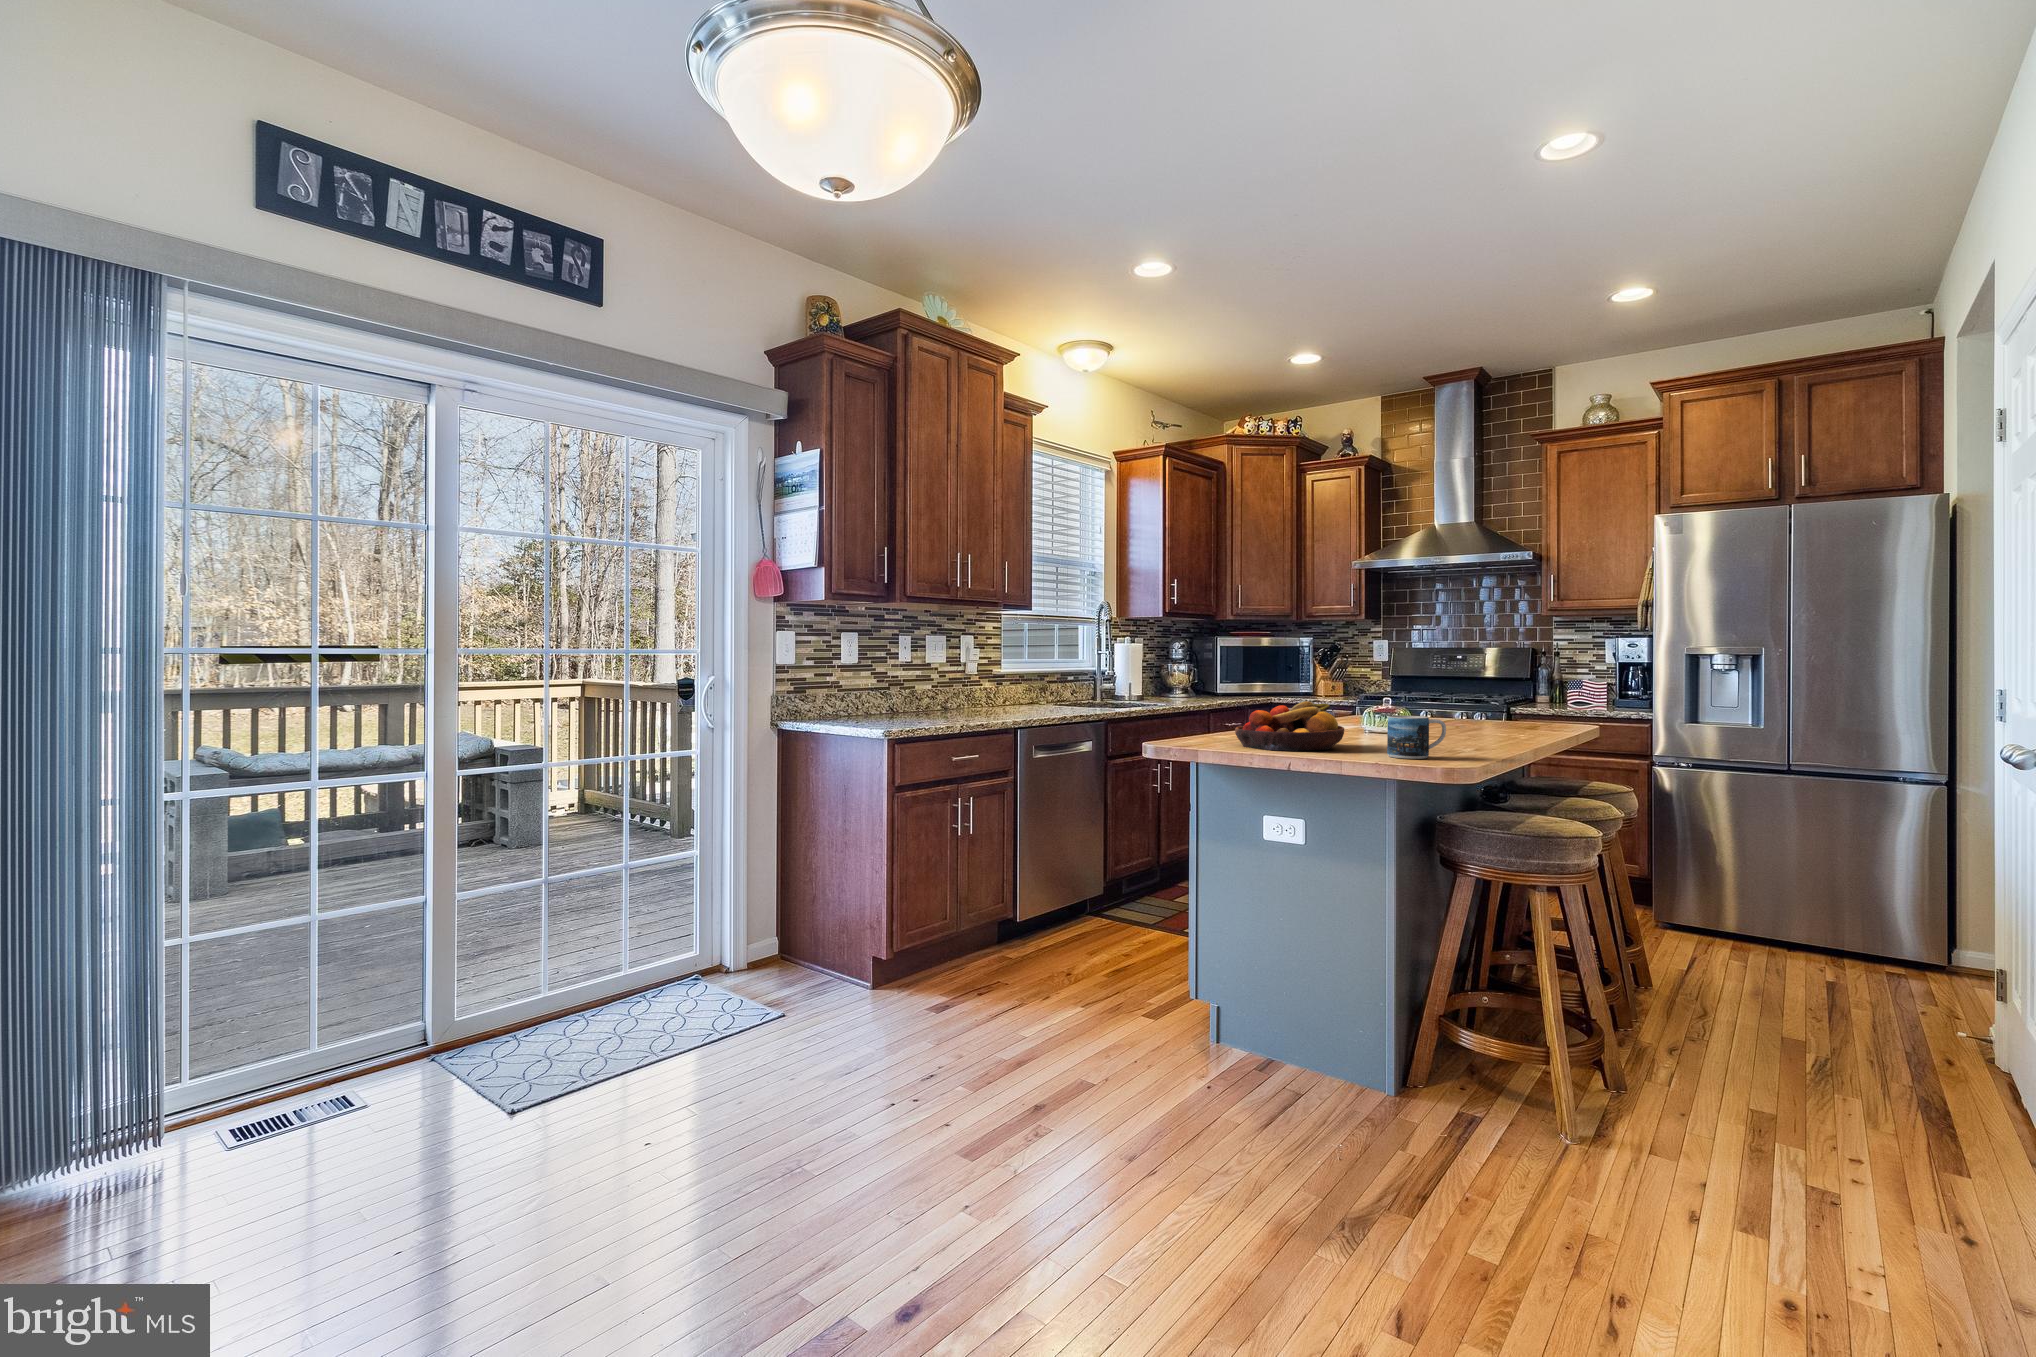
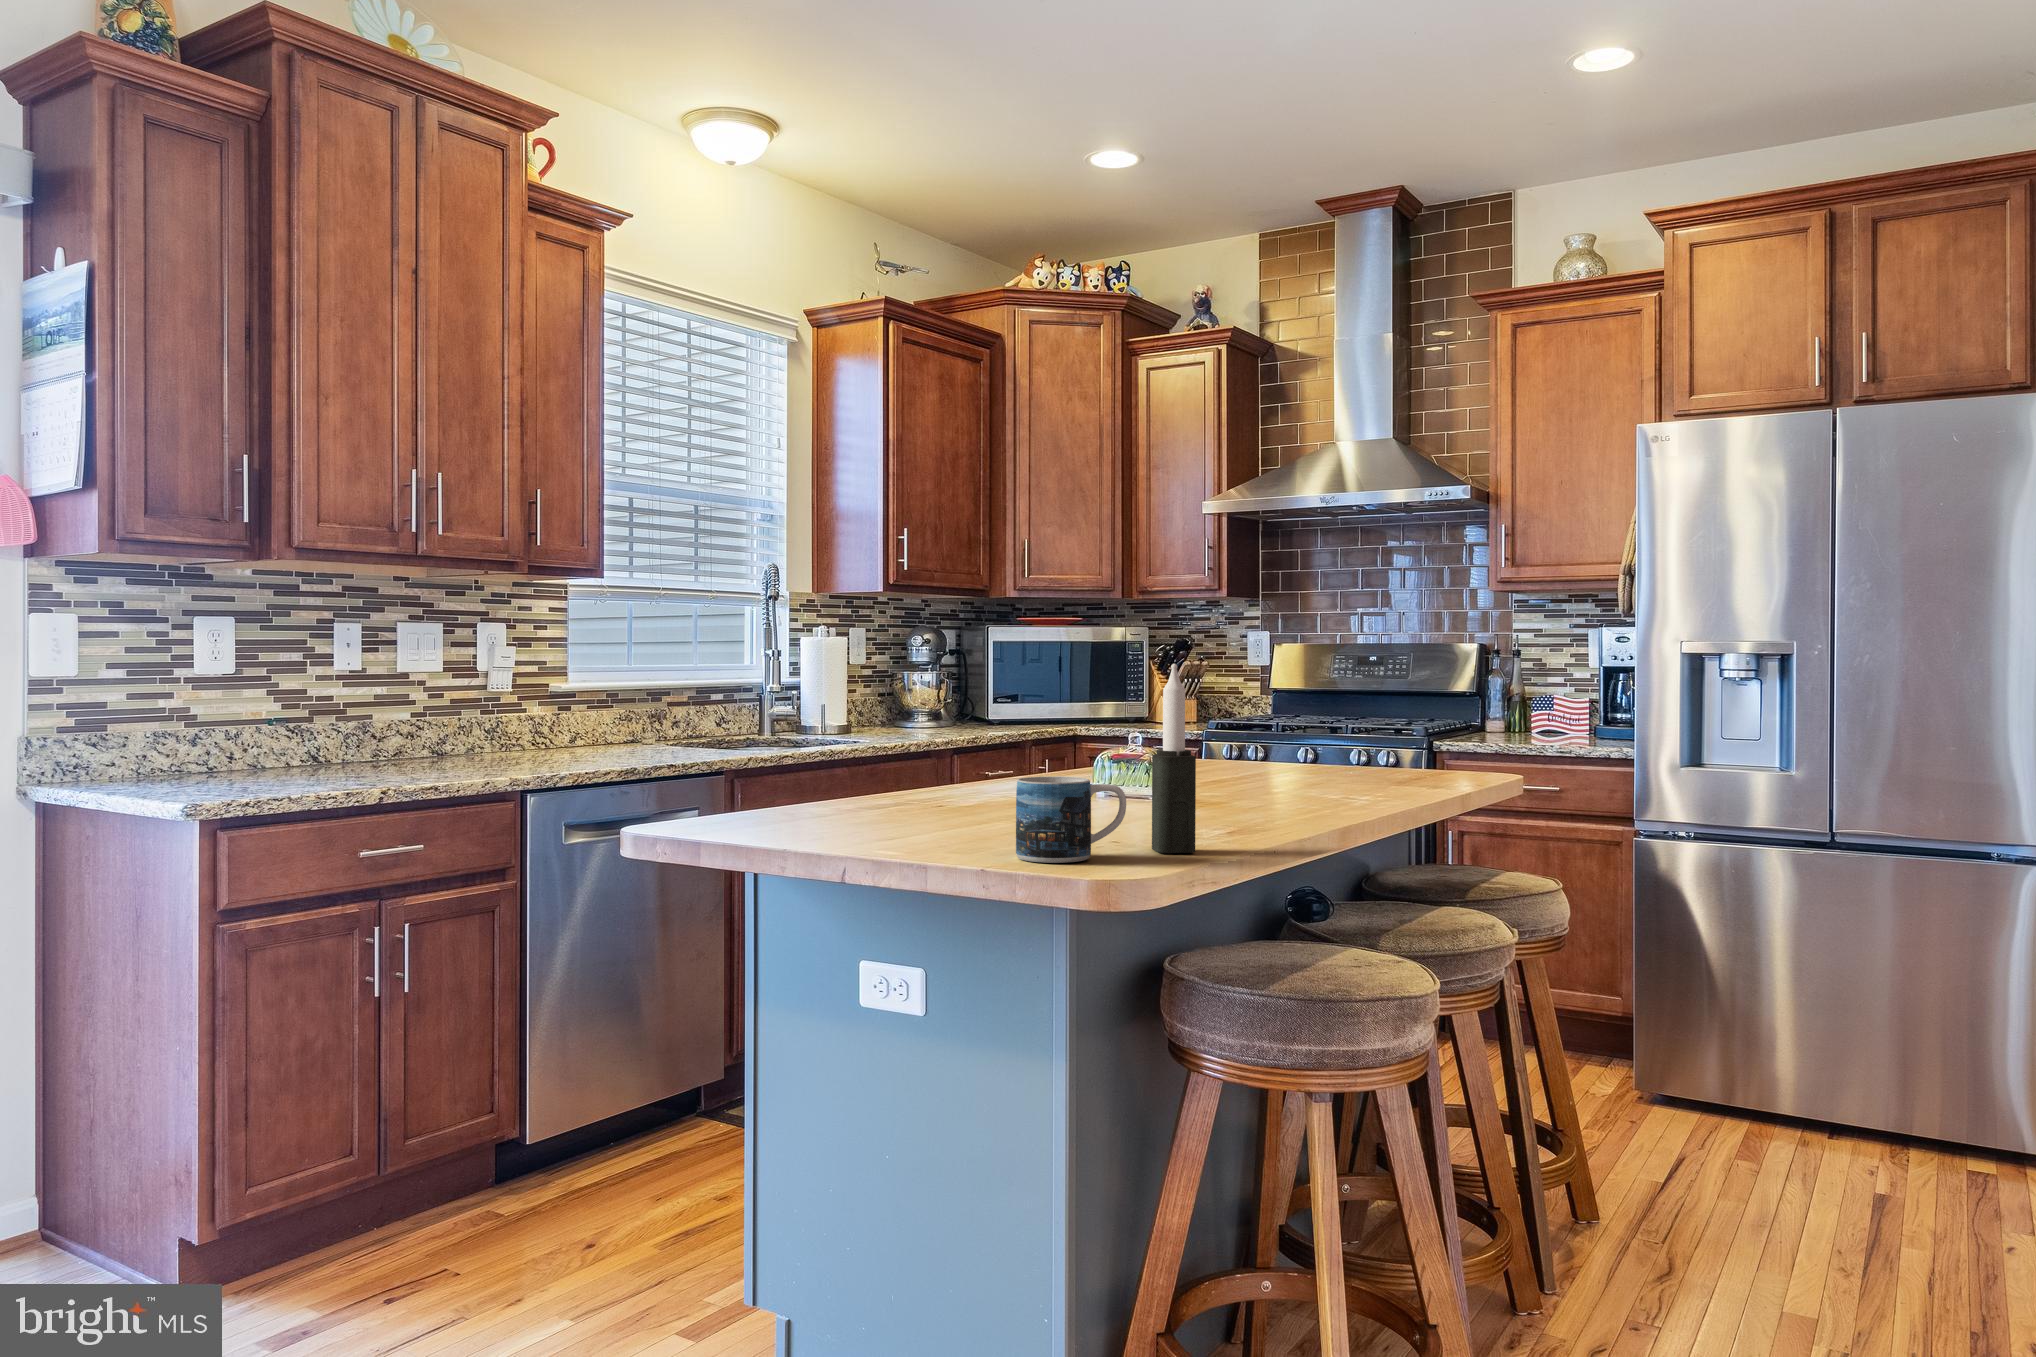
candle: none [1450,657,1477,756] -> present [1152,664,1196,853]
fruit bowl: present [1235,701,1344,751] -> none [764,748,969,847]

